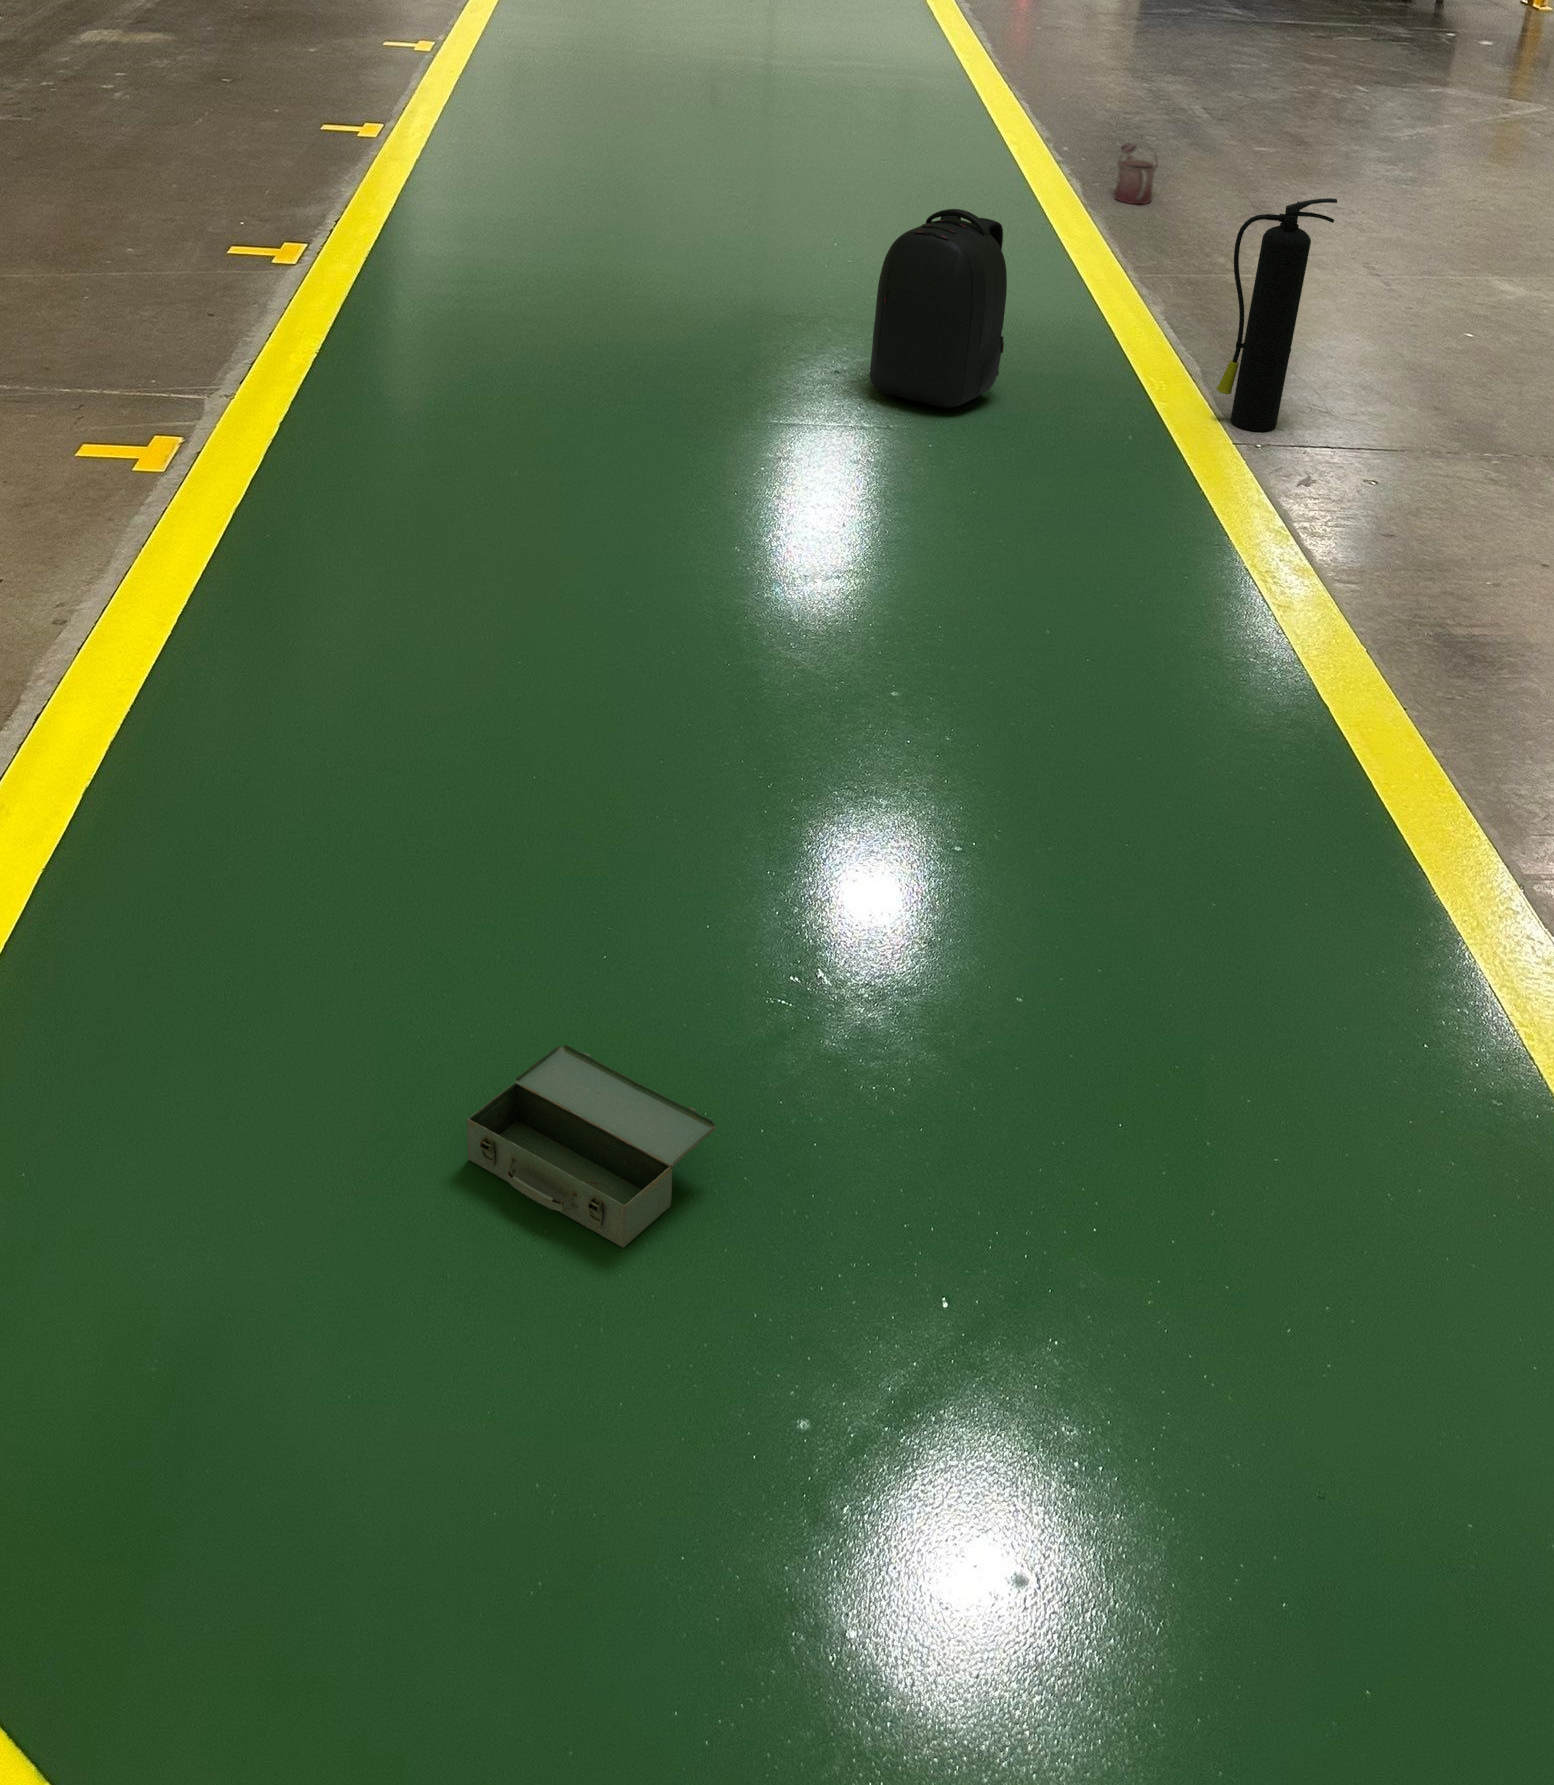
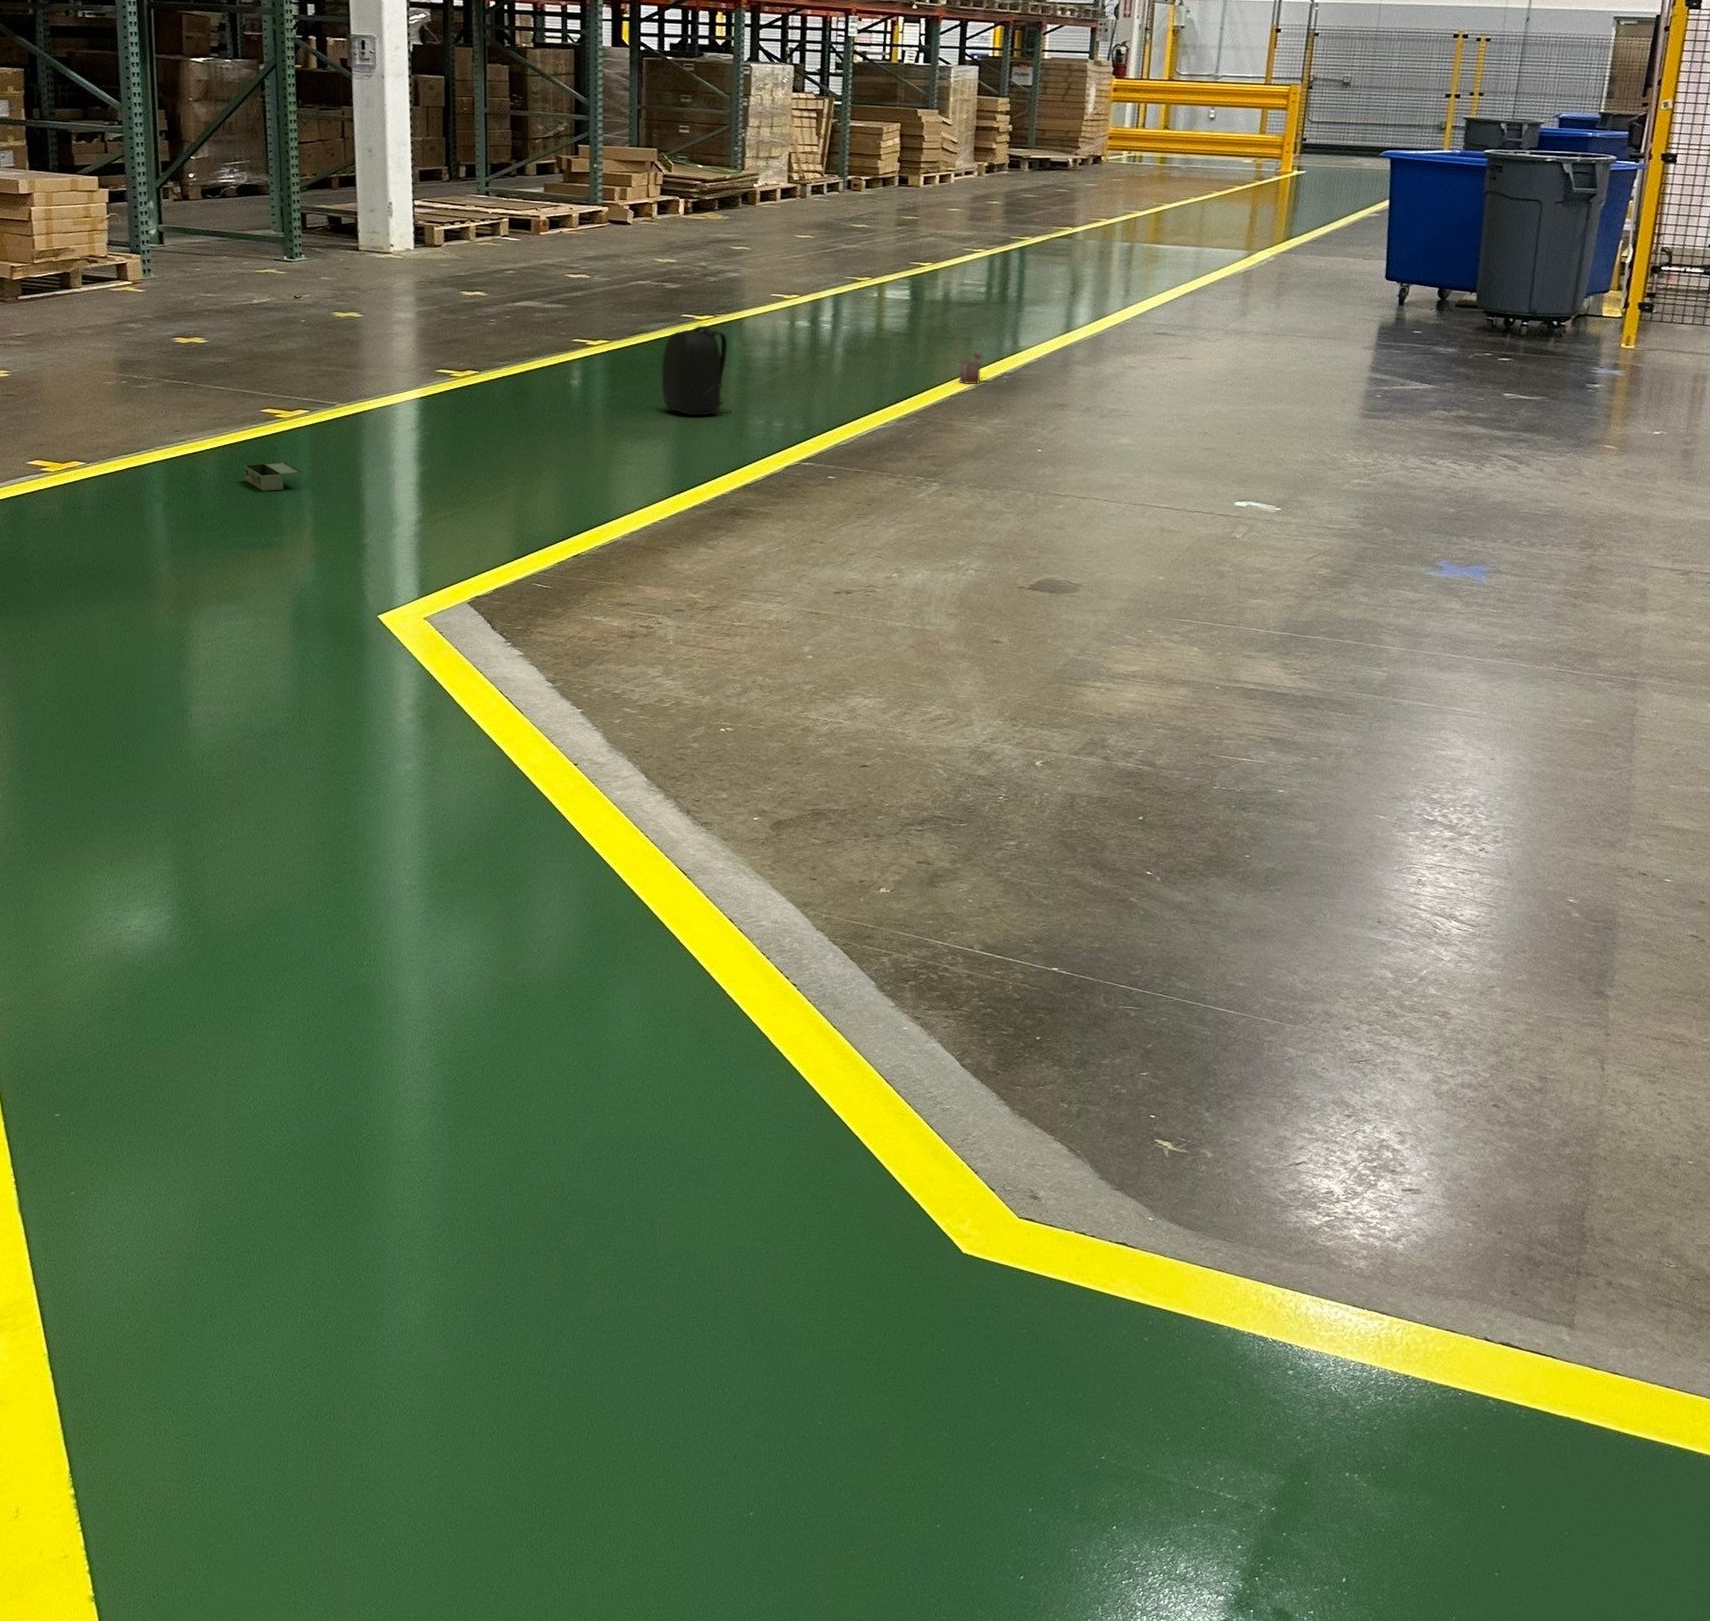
fire extinguisher: present [1217,198,1337,431] -> none [806,321,842,433]

